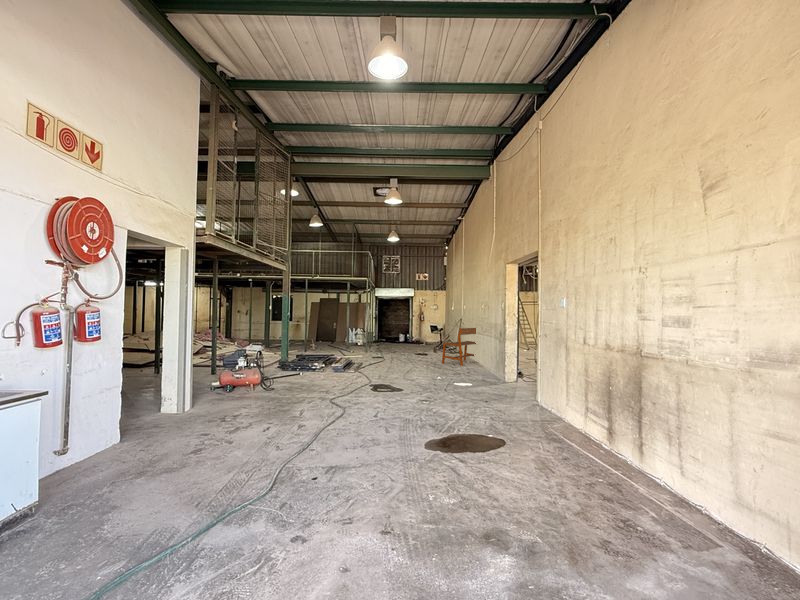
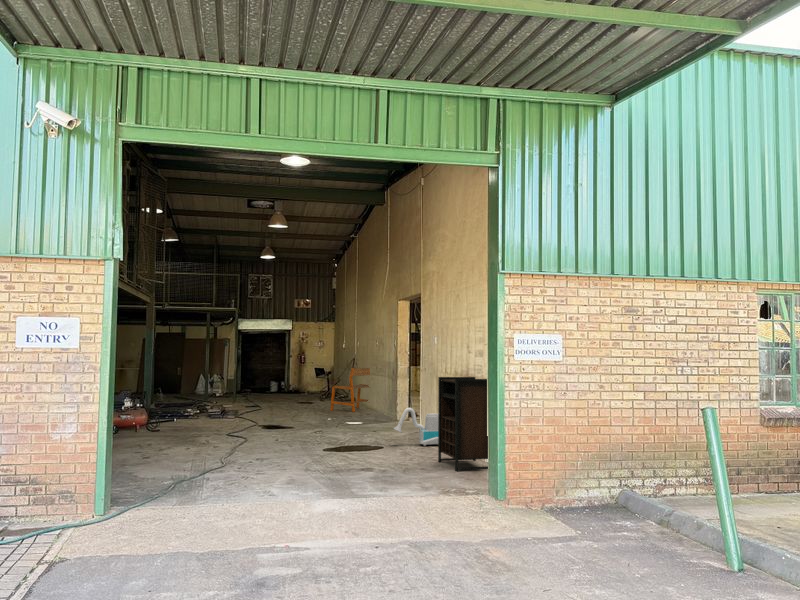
shelving unit: none [606,361,749,547] -> present [438,377,488,472]
vacuum cleaner: none [517,387,584,437] -> present [393,408,438,446]

